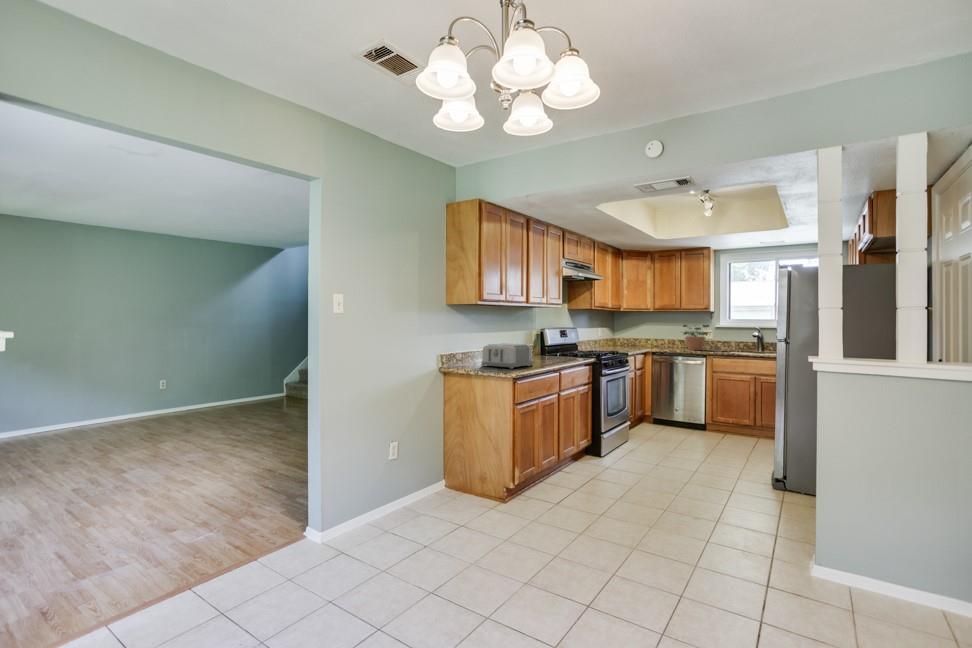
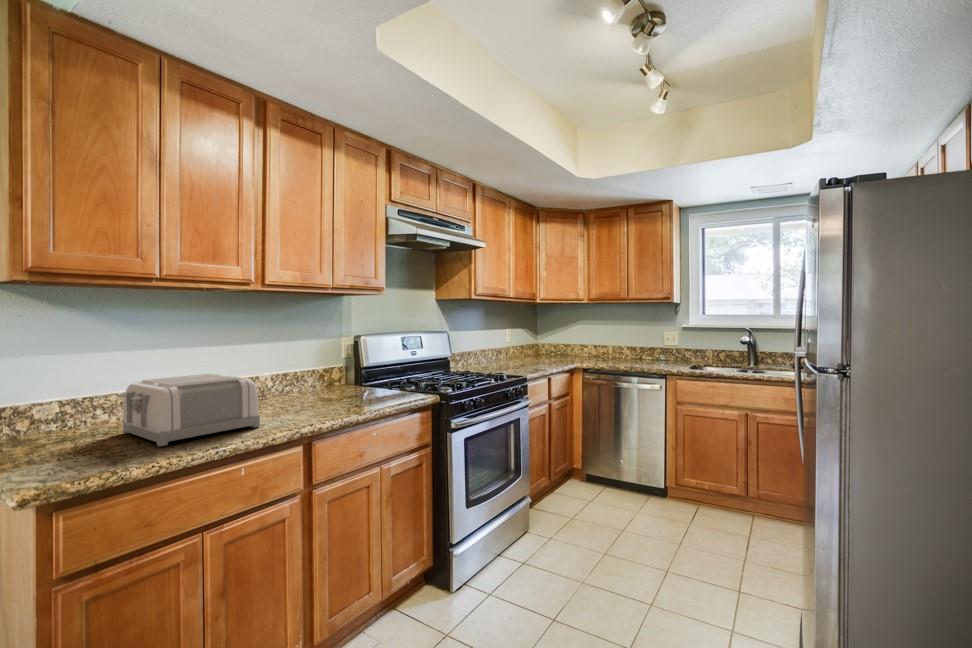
potted plant: present [683,325,711,350] -> none [626,323,677,365]

